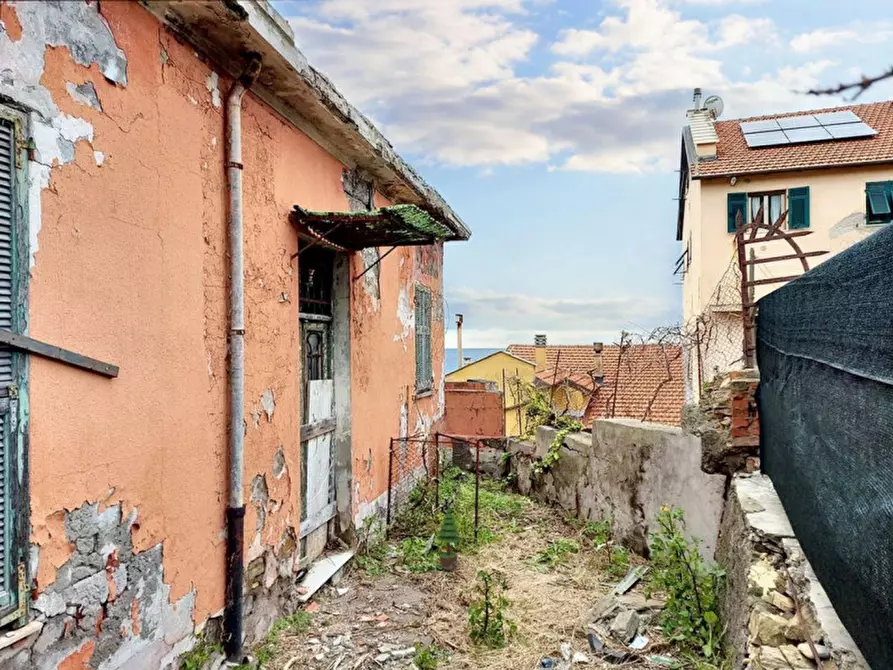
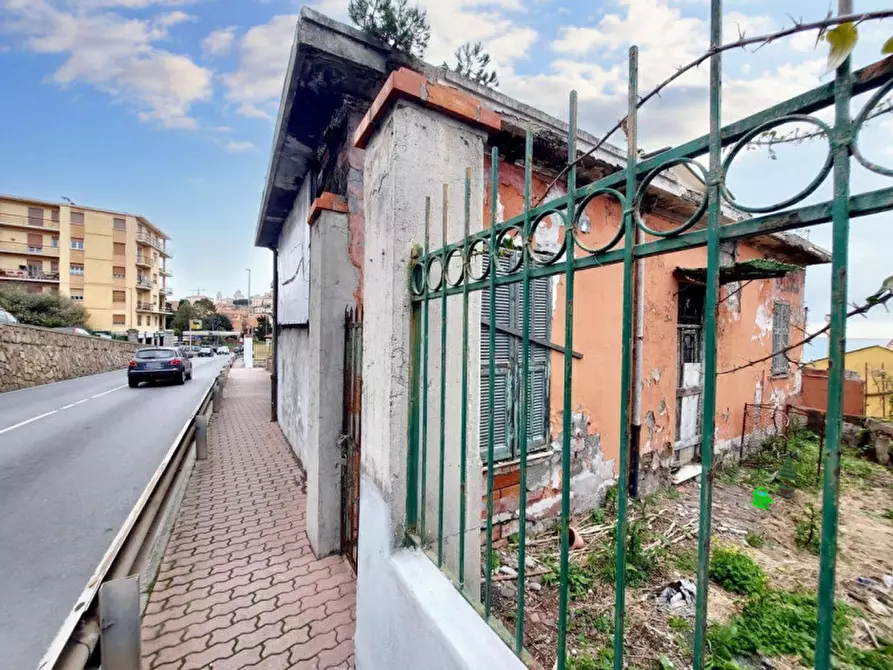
watering can: none [410,565,439,600] -> present [751,487,774,509]

